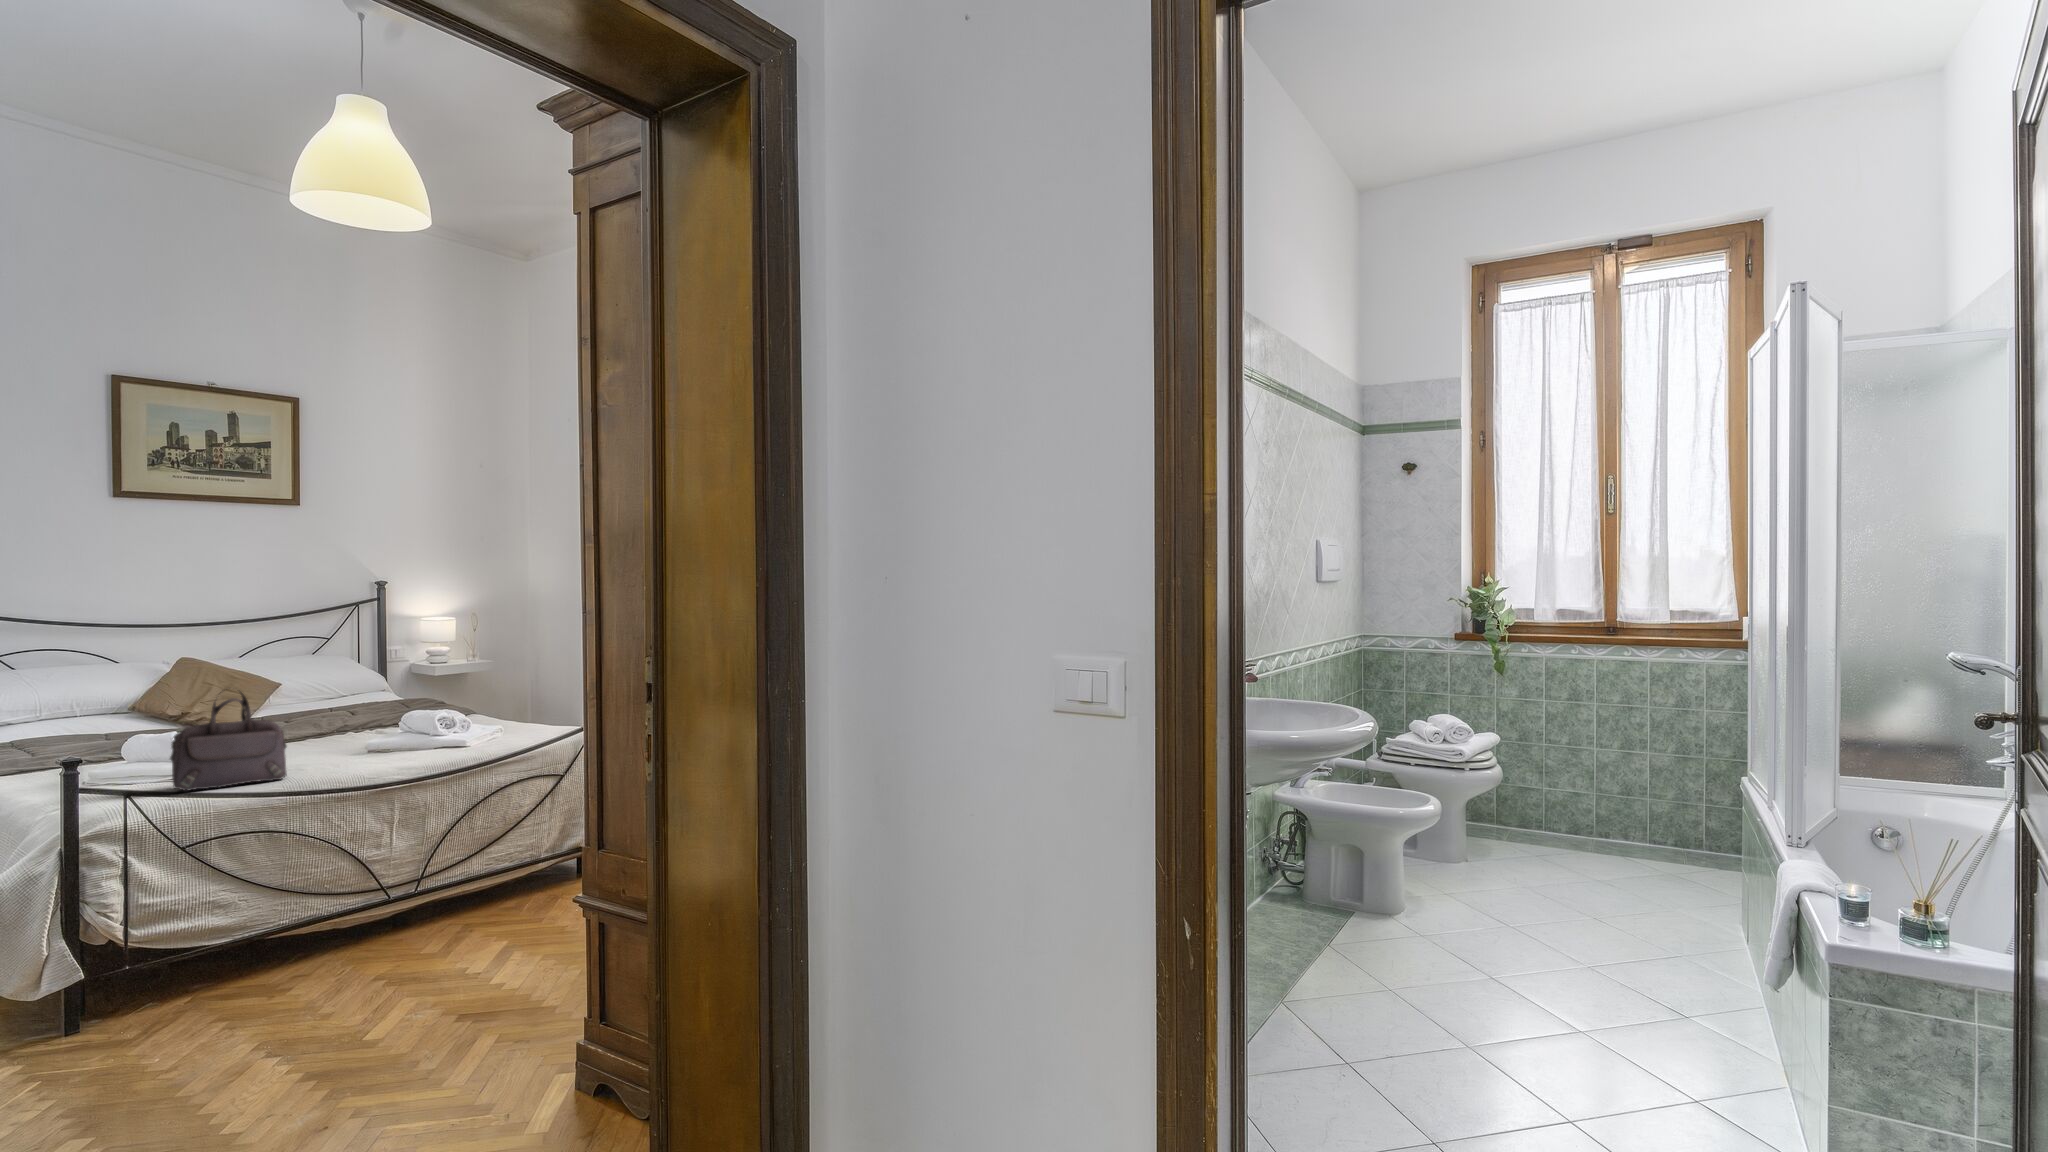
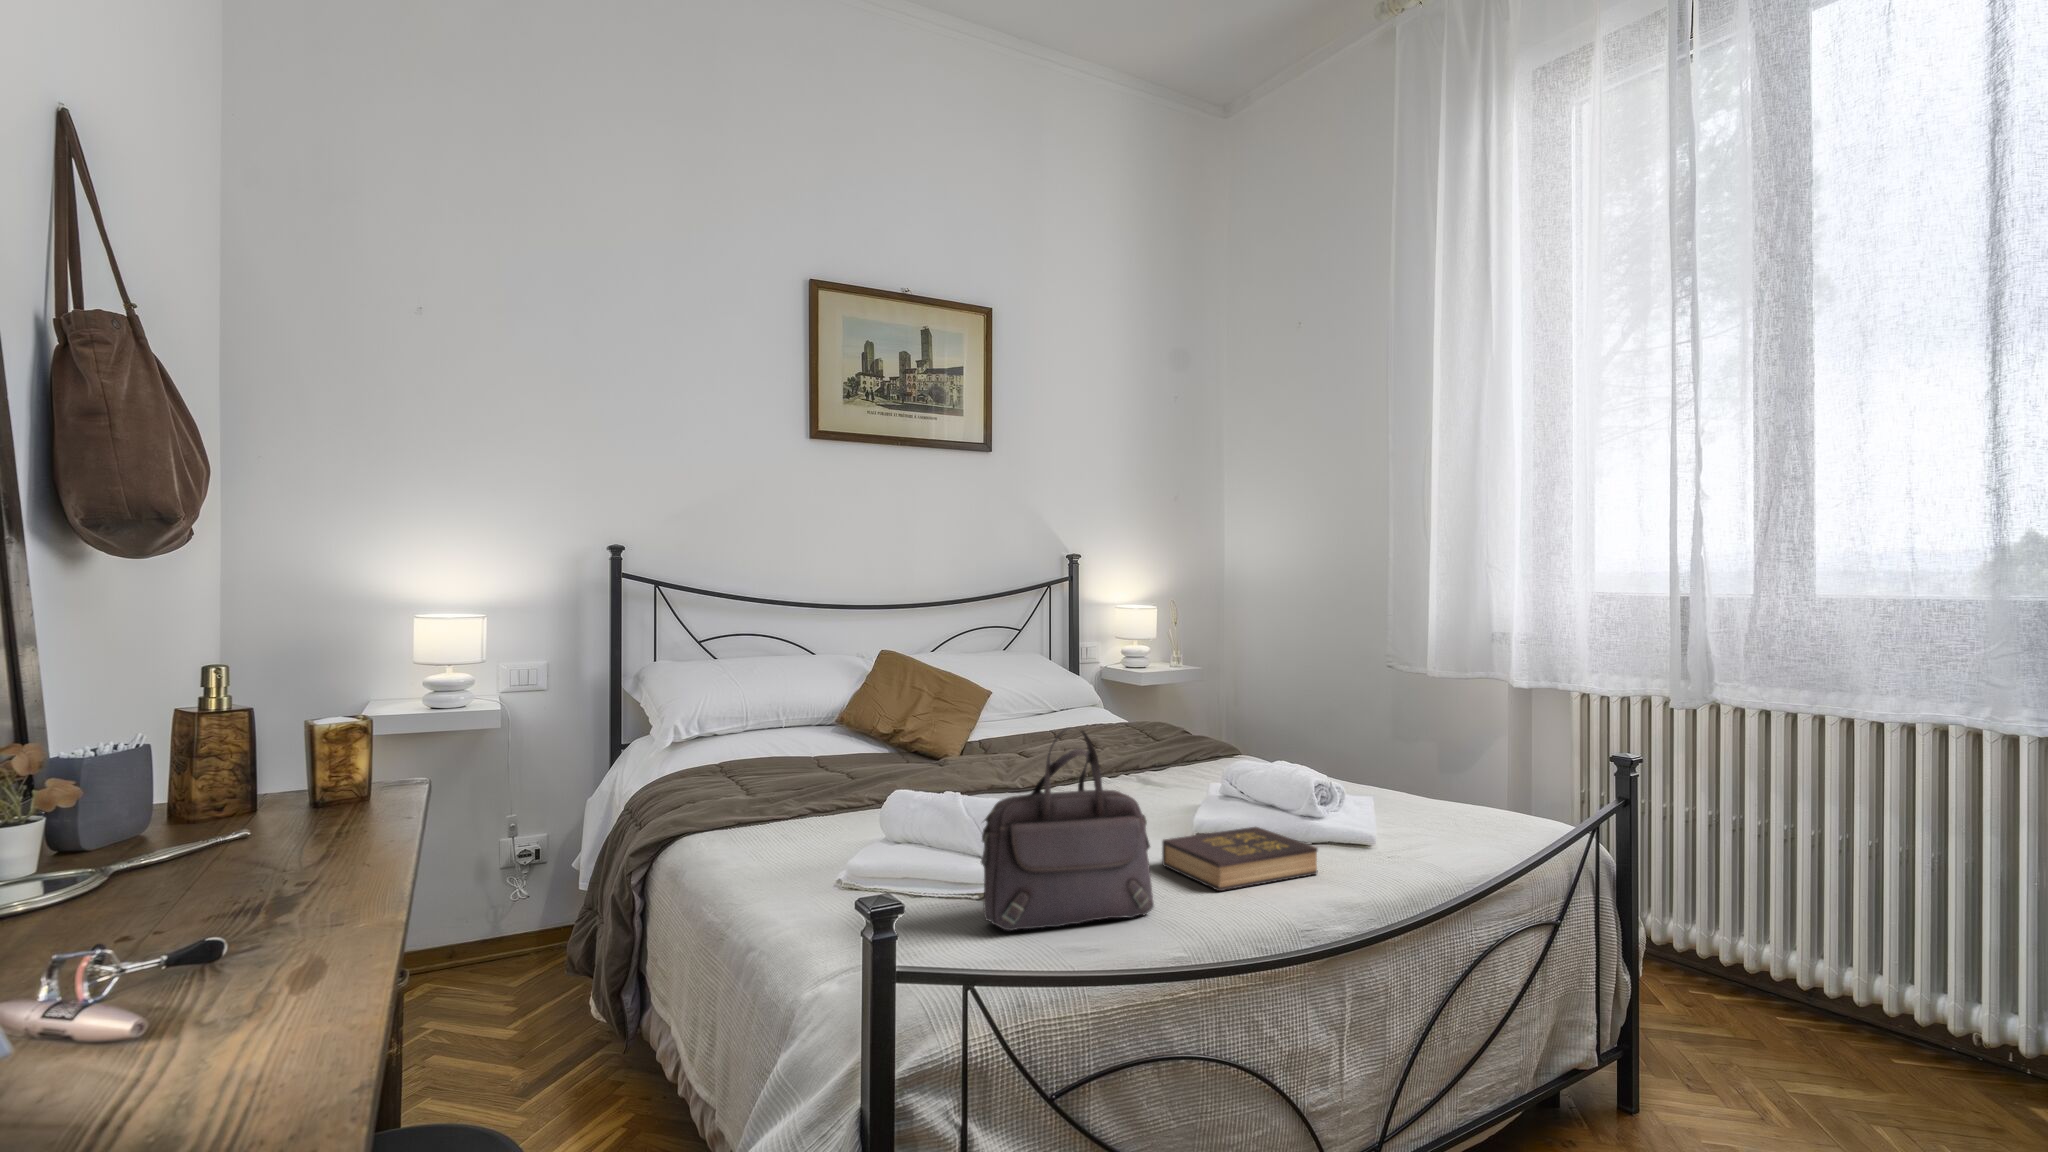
hardback book: none [321,741,412,769] -> present [1162,827,1317,891]

